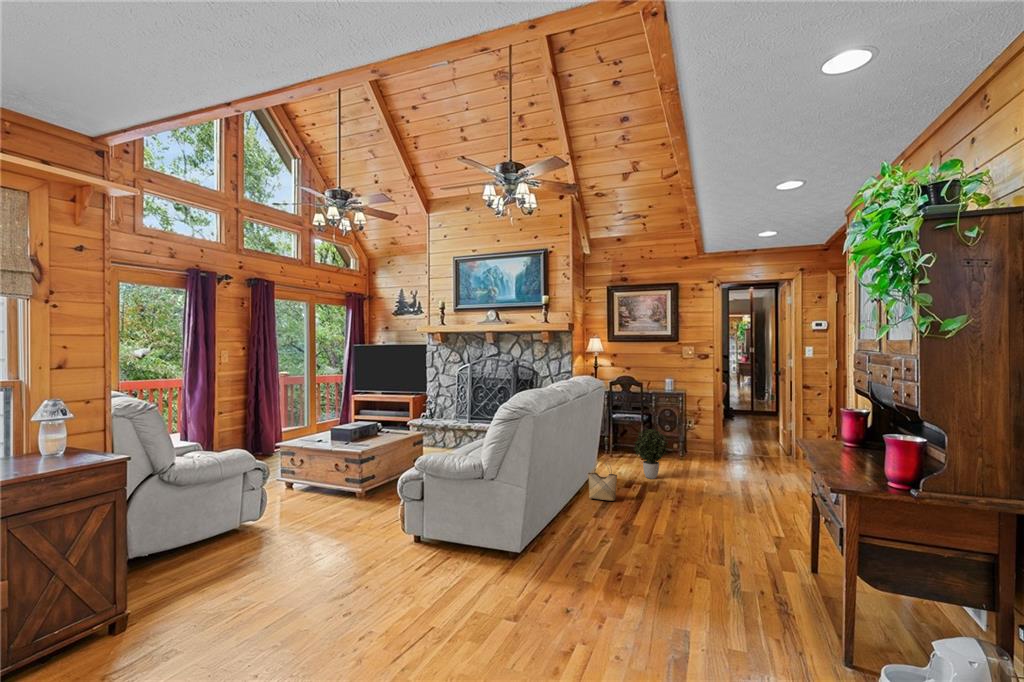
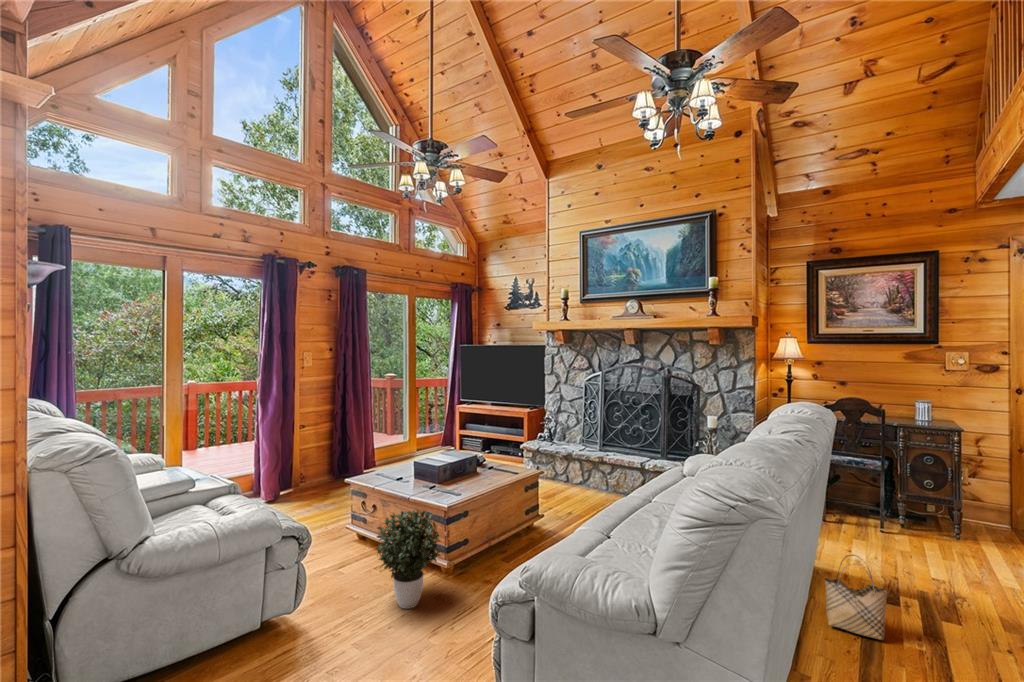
potted plant: present [634,429,669,479] -> present [377,510,440,609]

